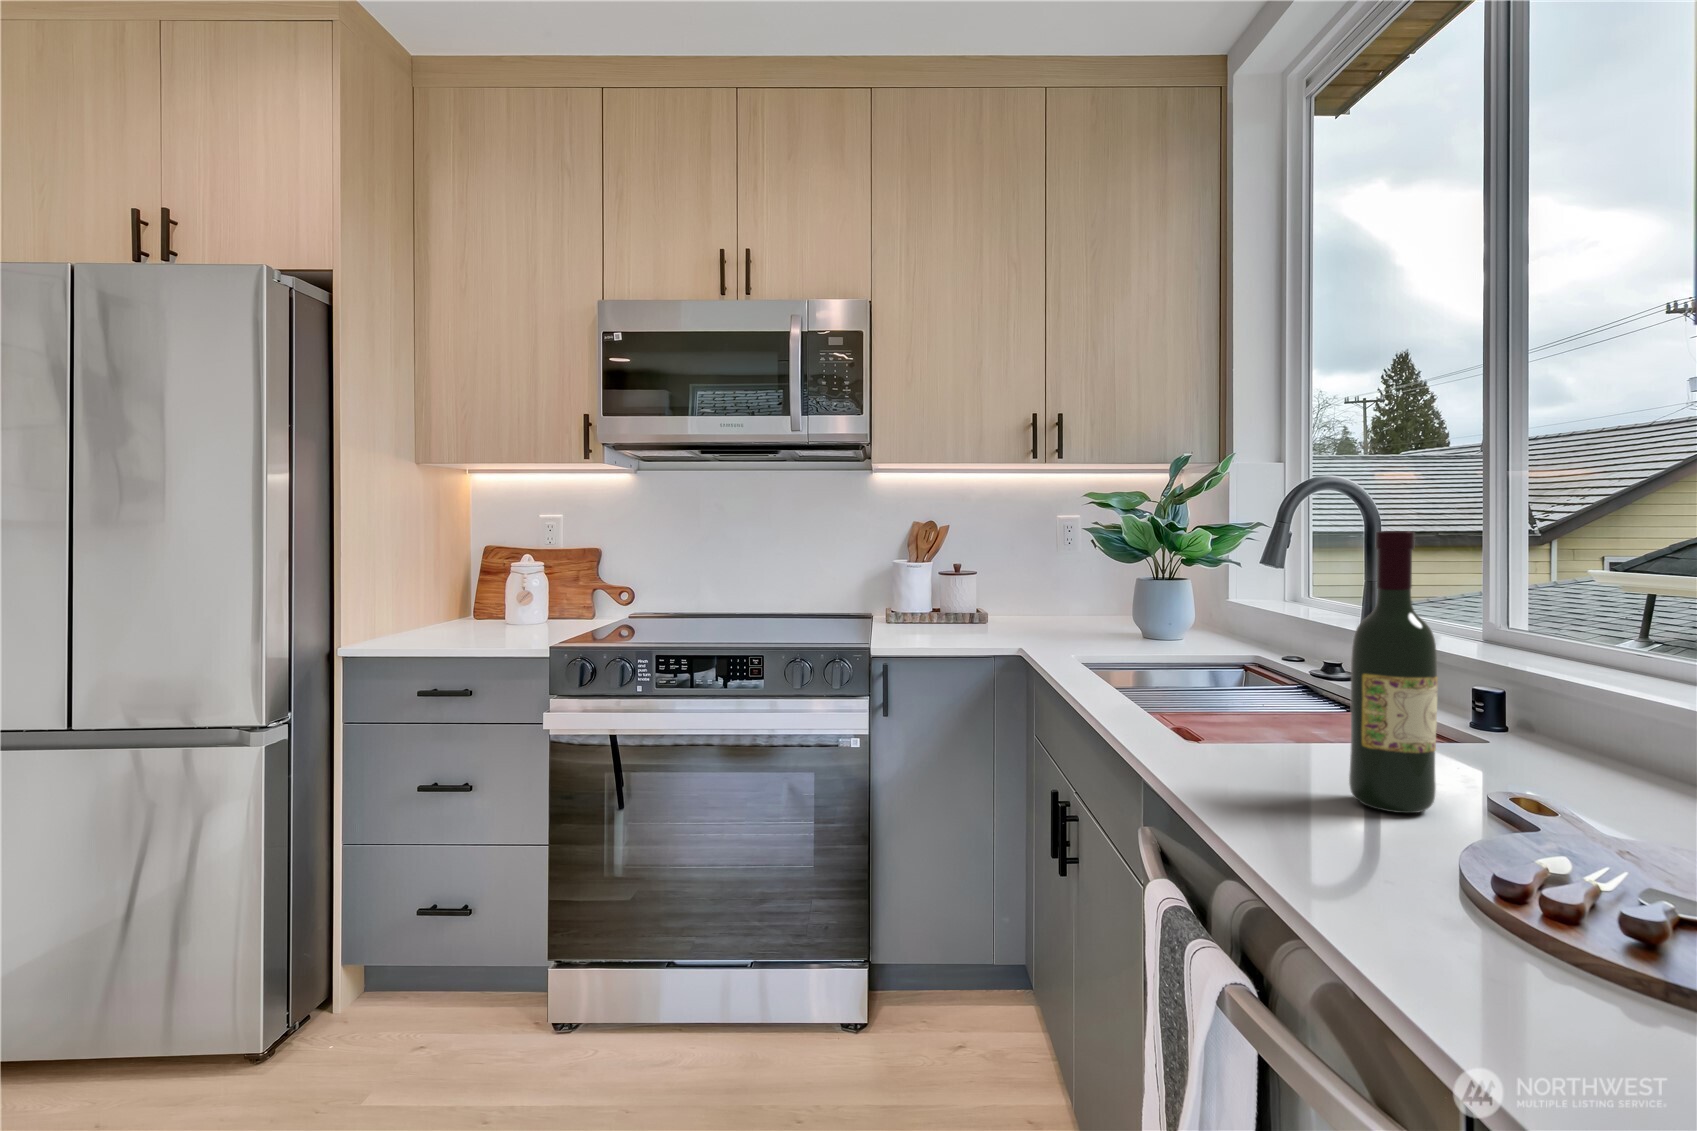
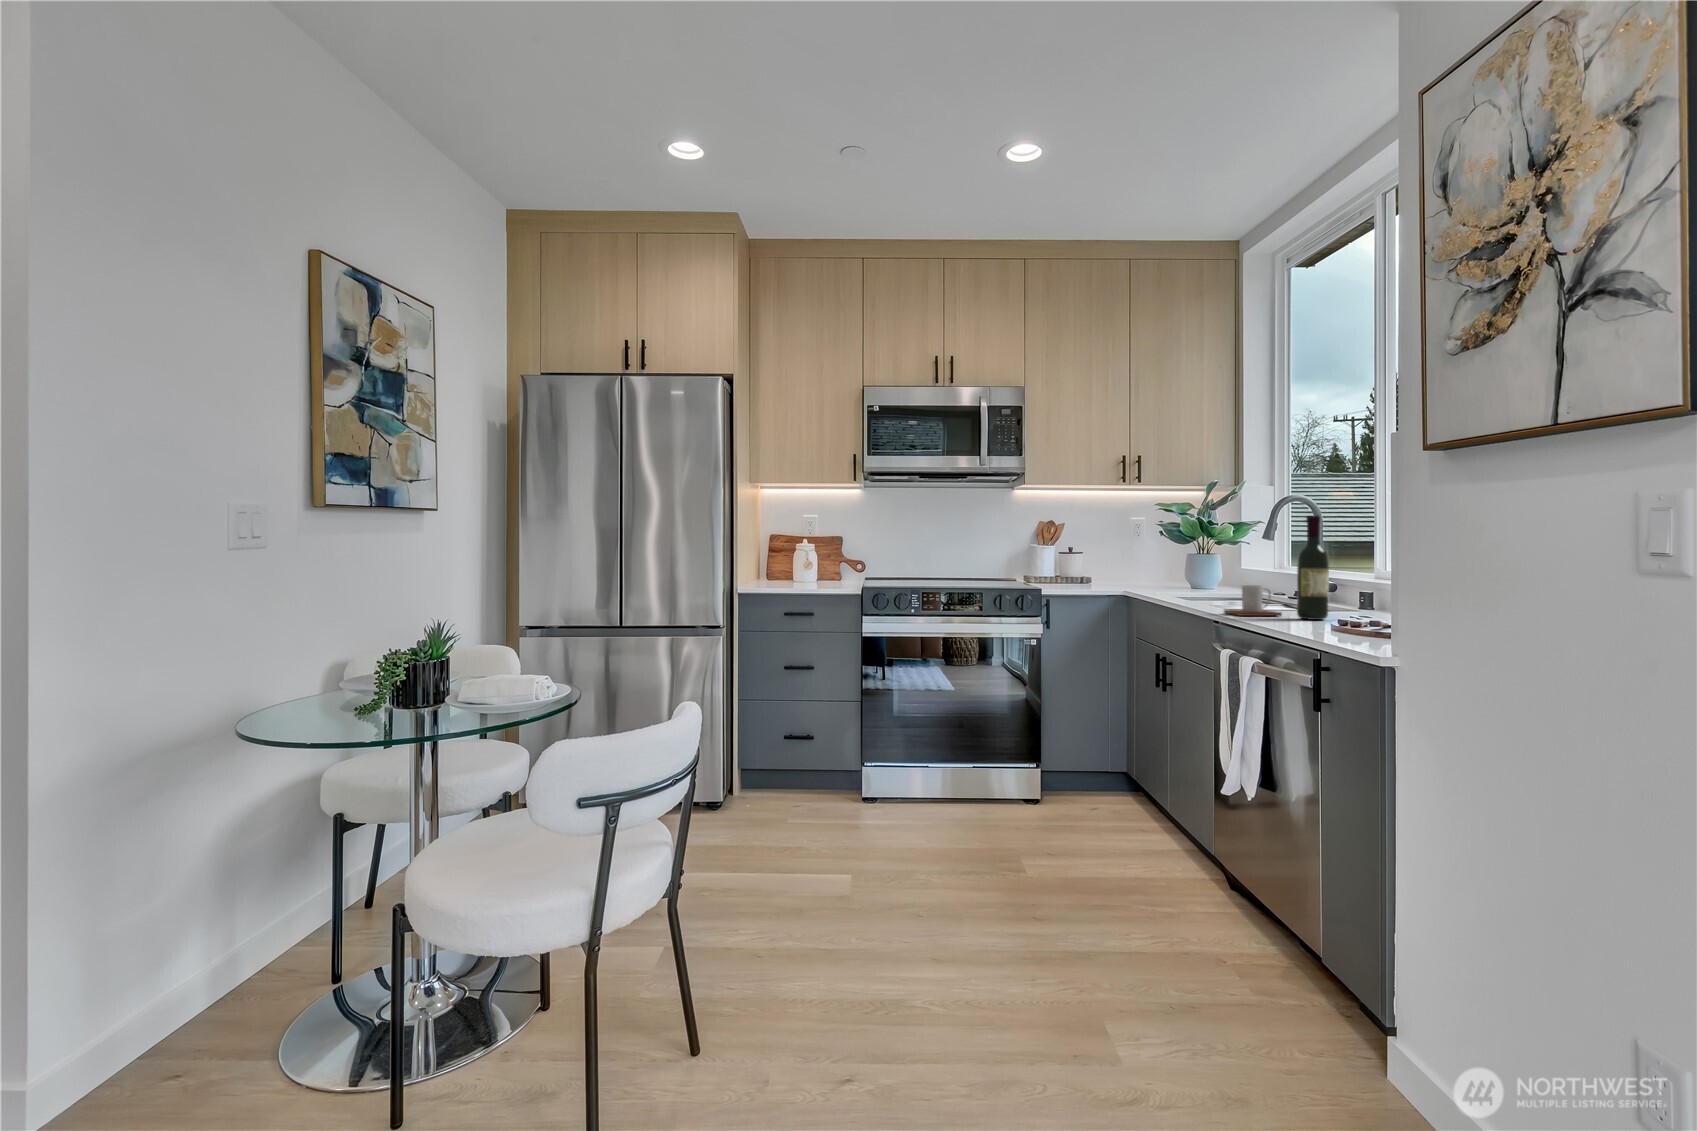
mug: none [1170,693,1309,781] -> present [1224,585,1282,616]

